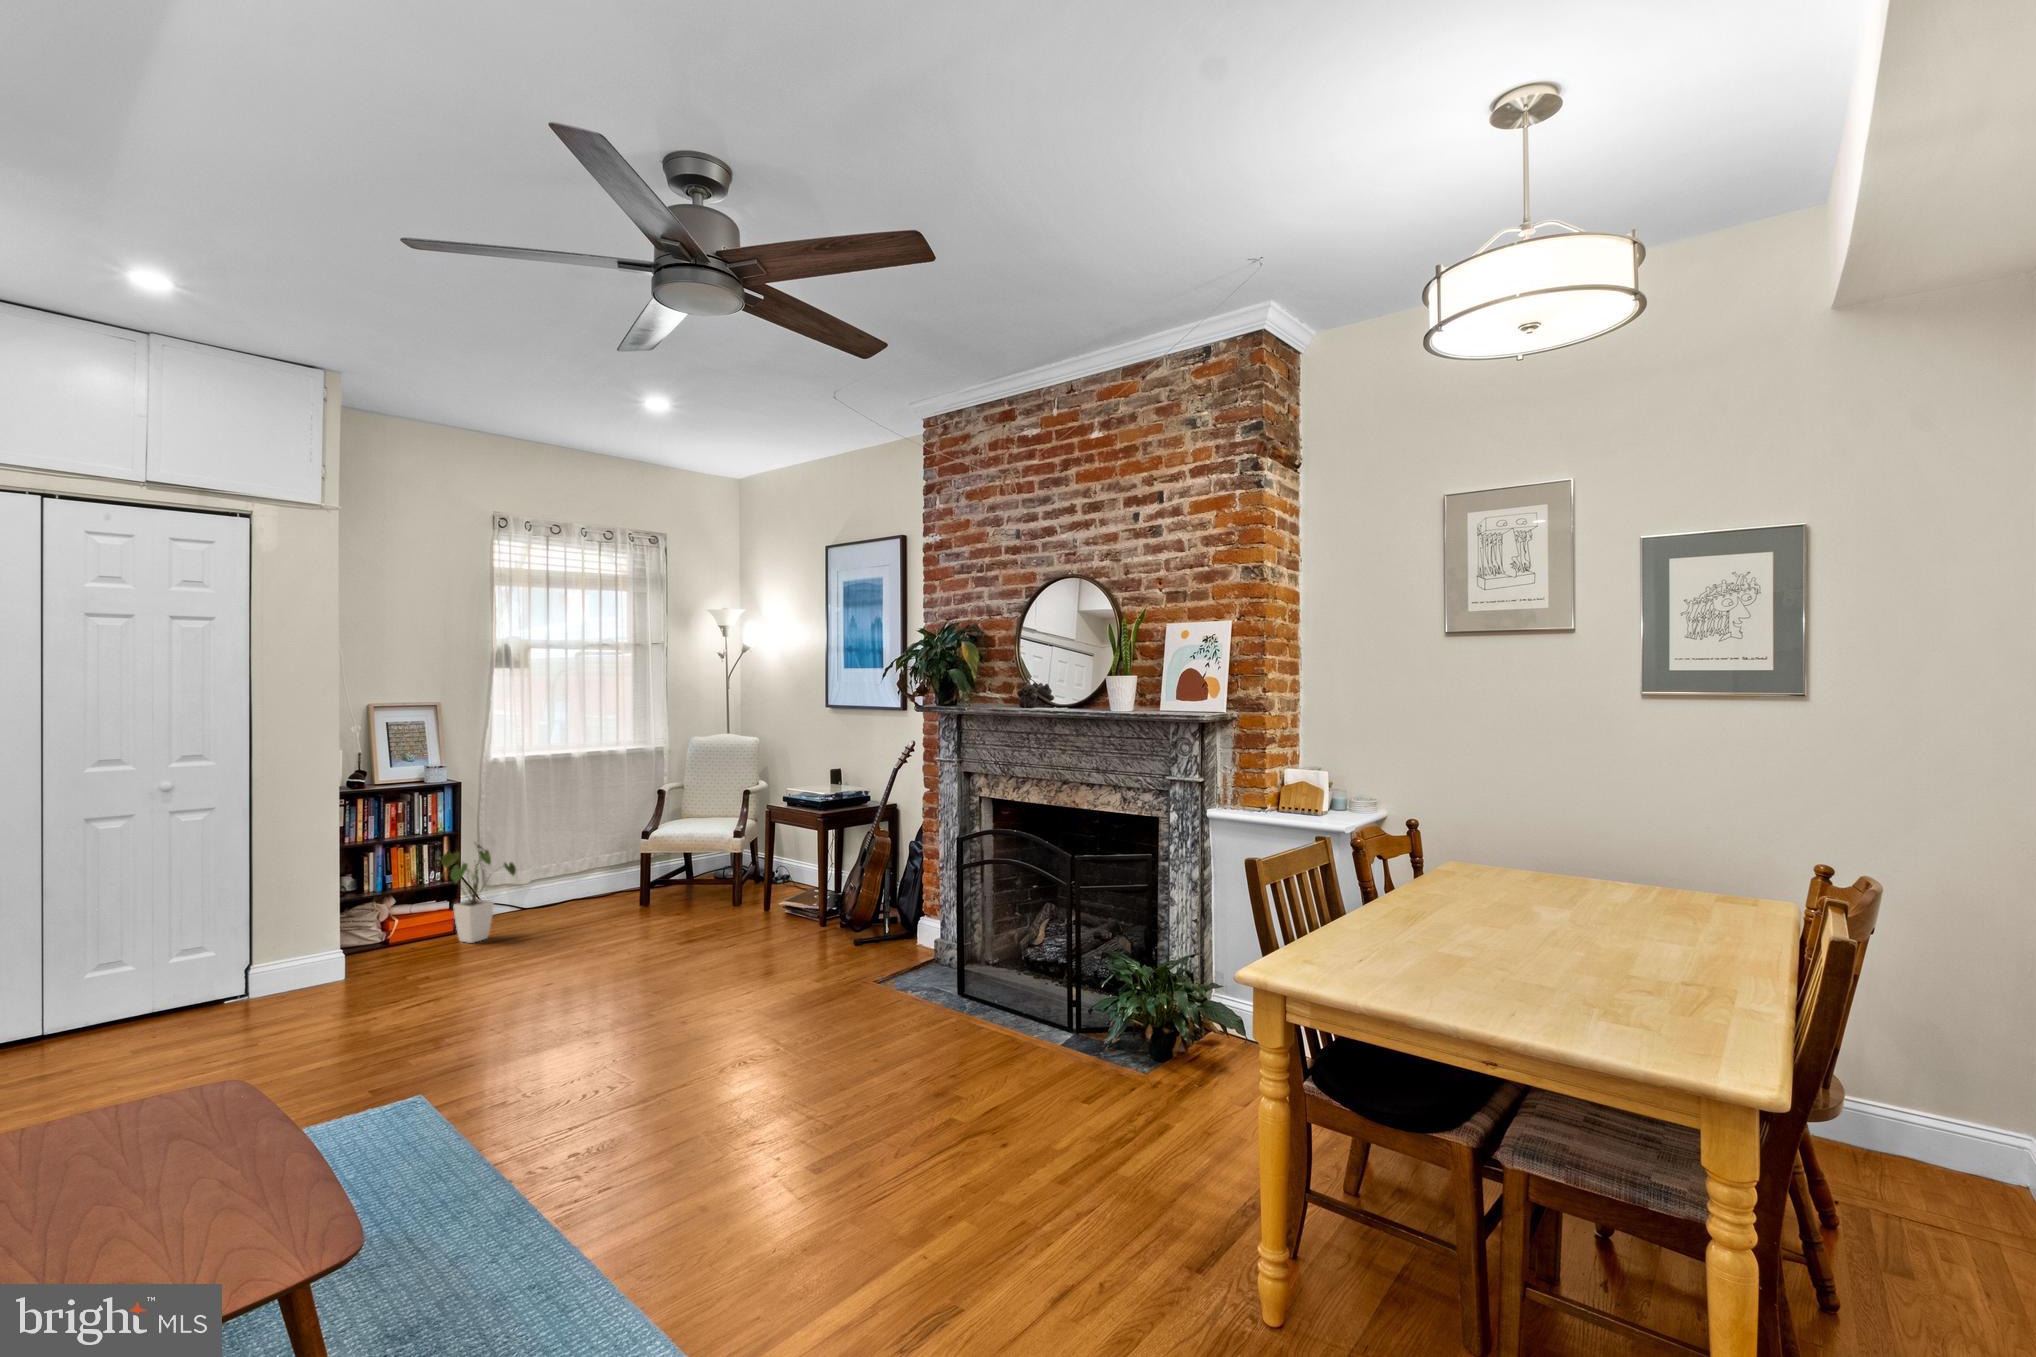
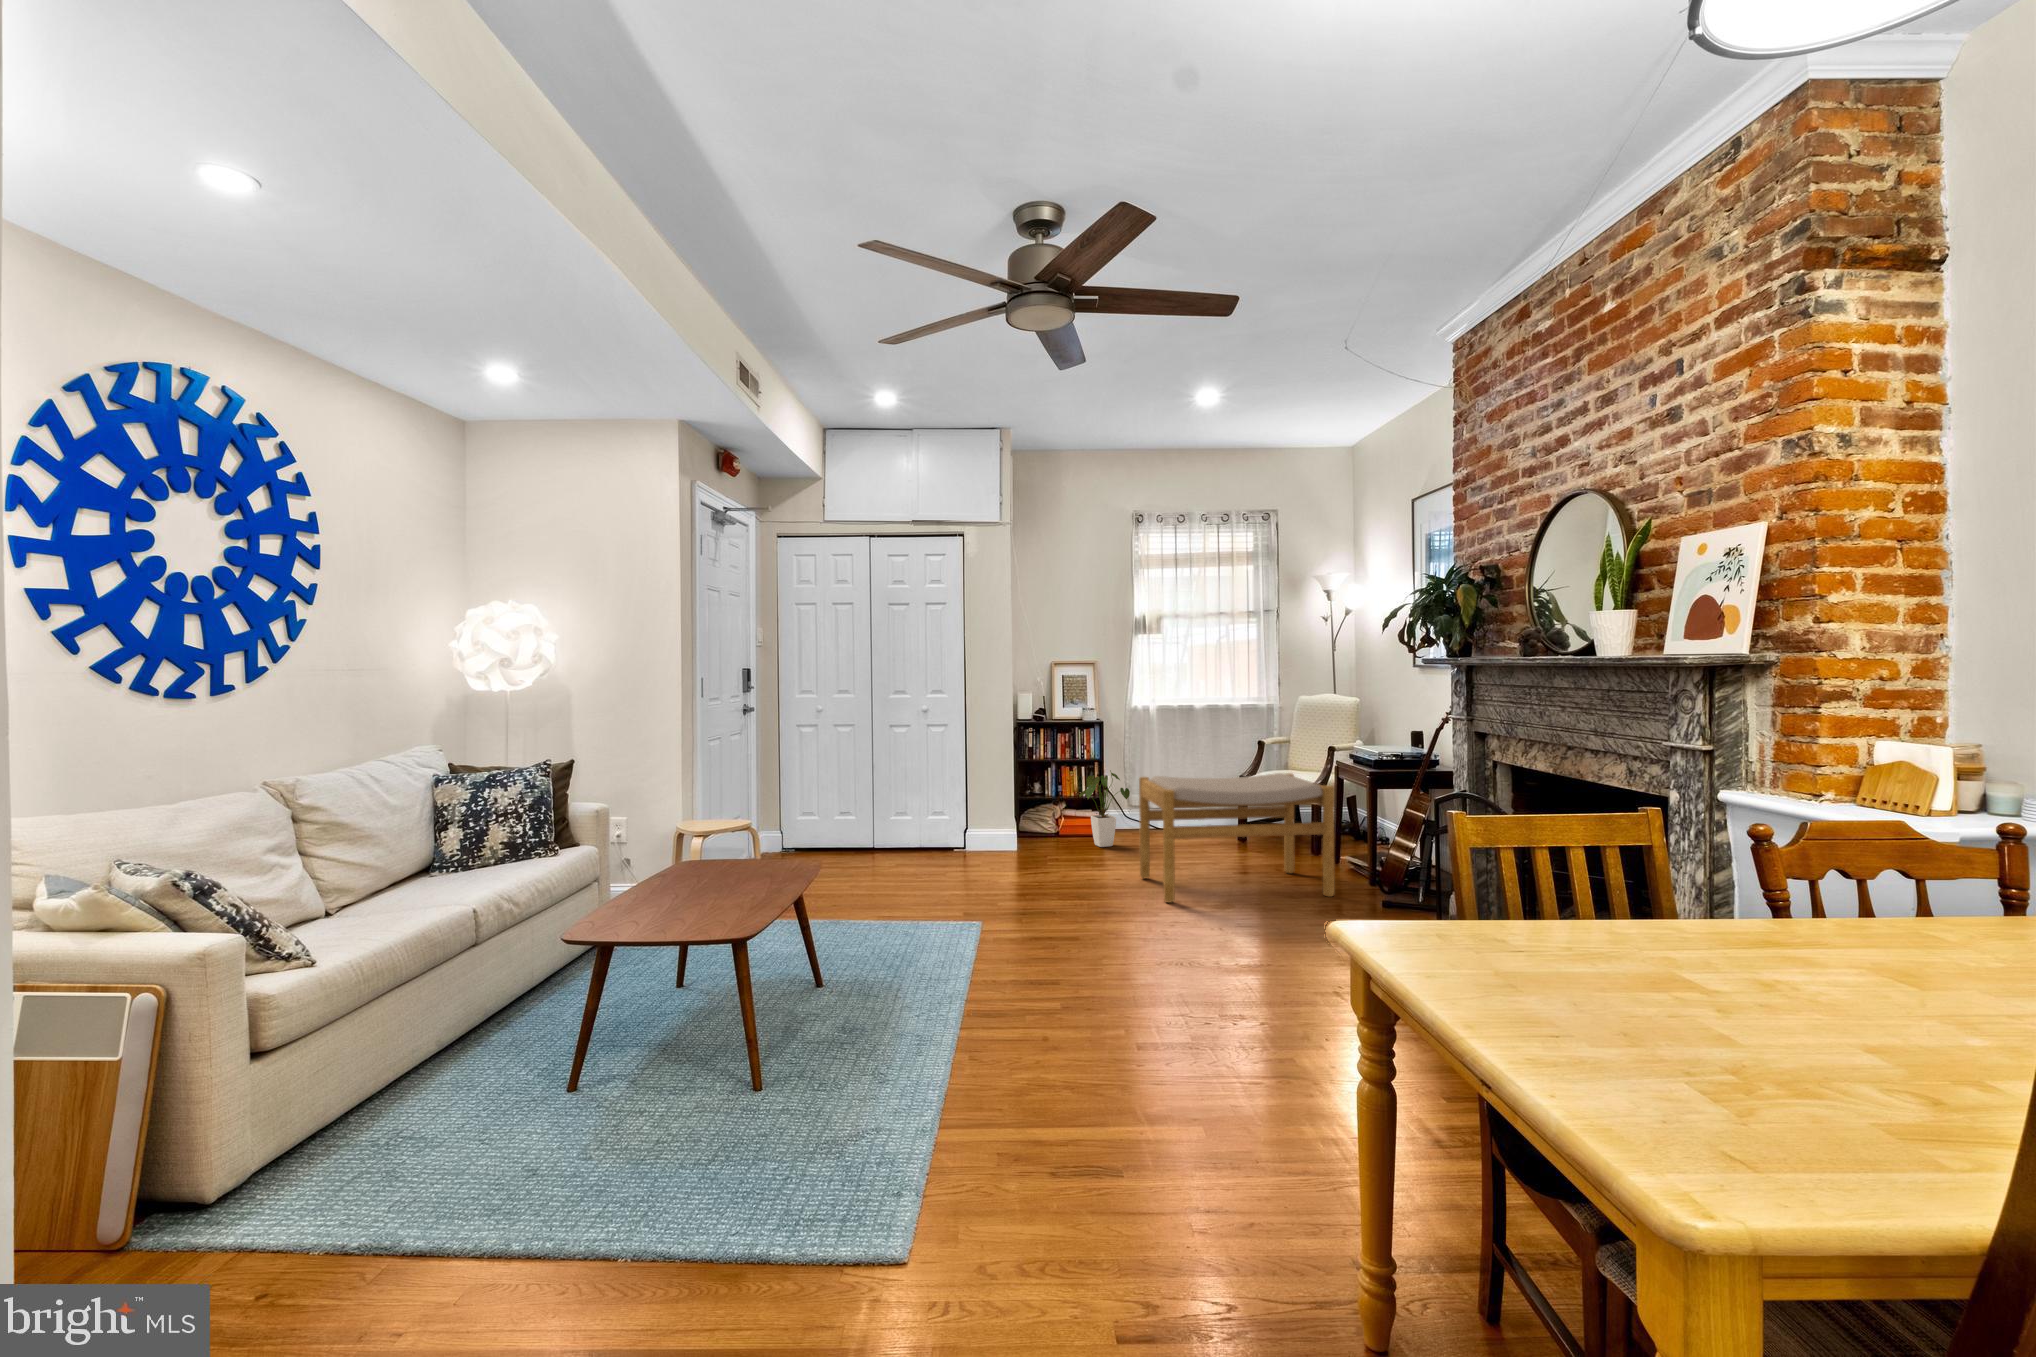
footstool: none [576,823,803,993] -> present [1139,773,1334,903]

